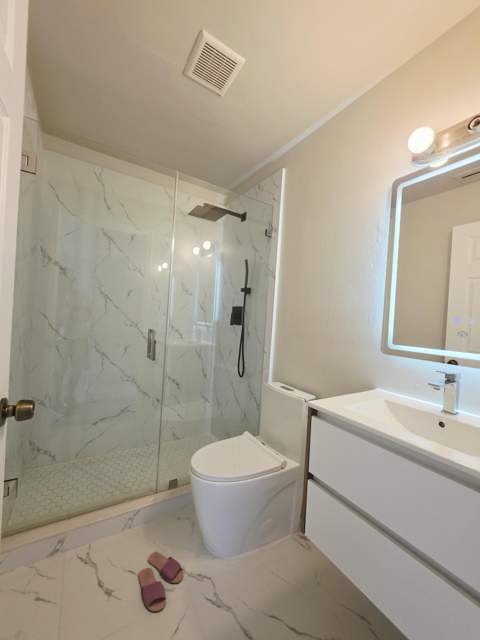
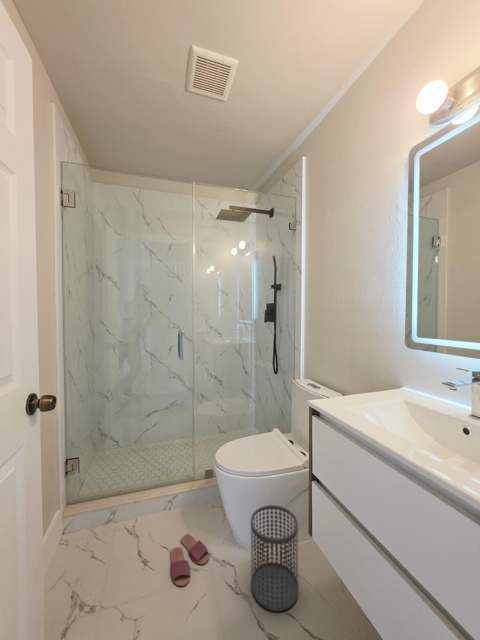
wastebasket: none [233,509,284,618] -> present [251,505,298,611]

